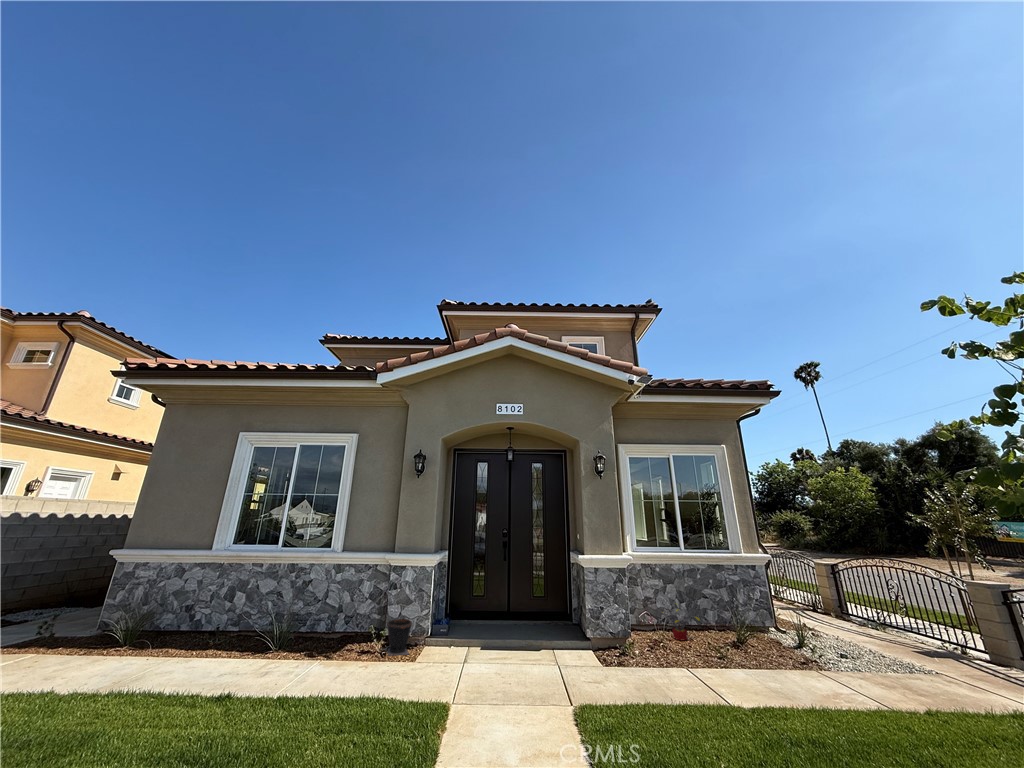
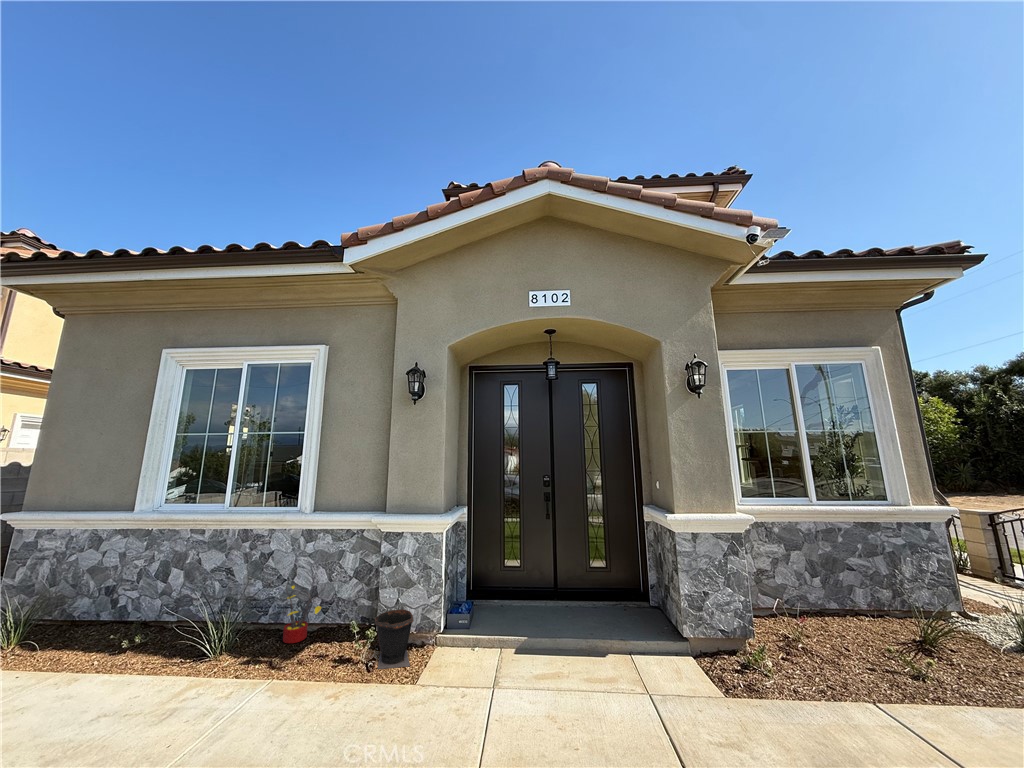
decorative plant: present [666,606,700,640] -> present [283,586,321,643]

